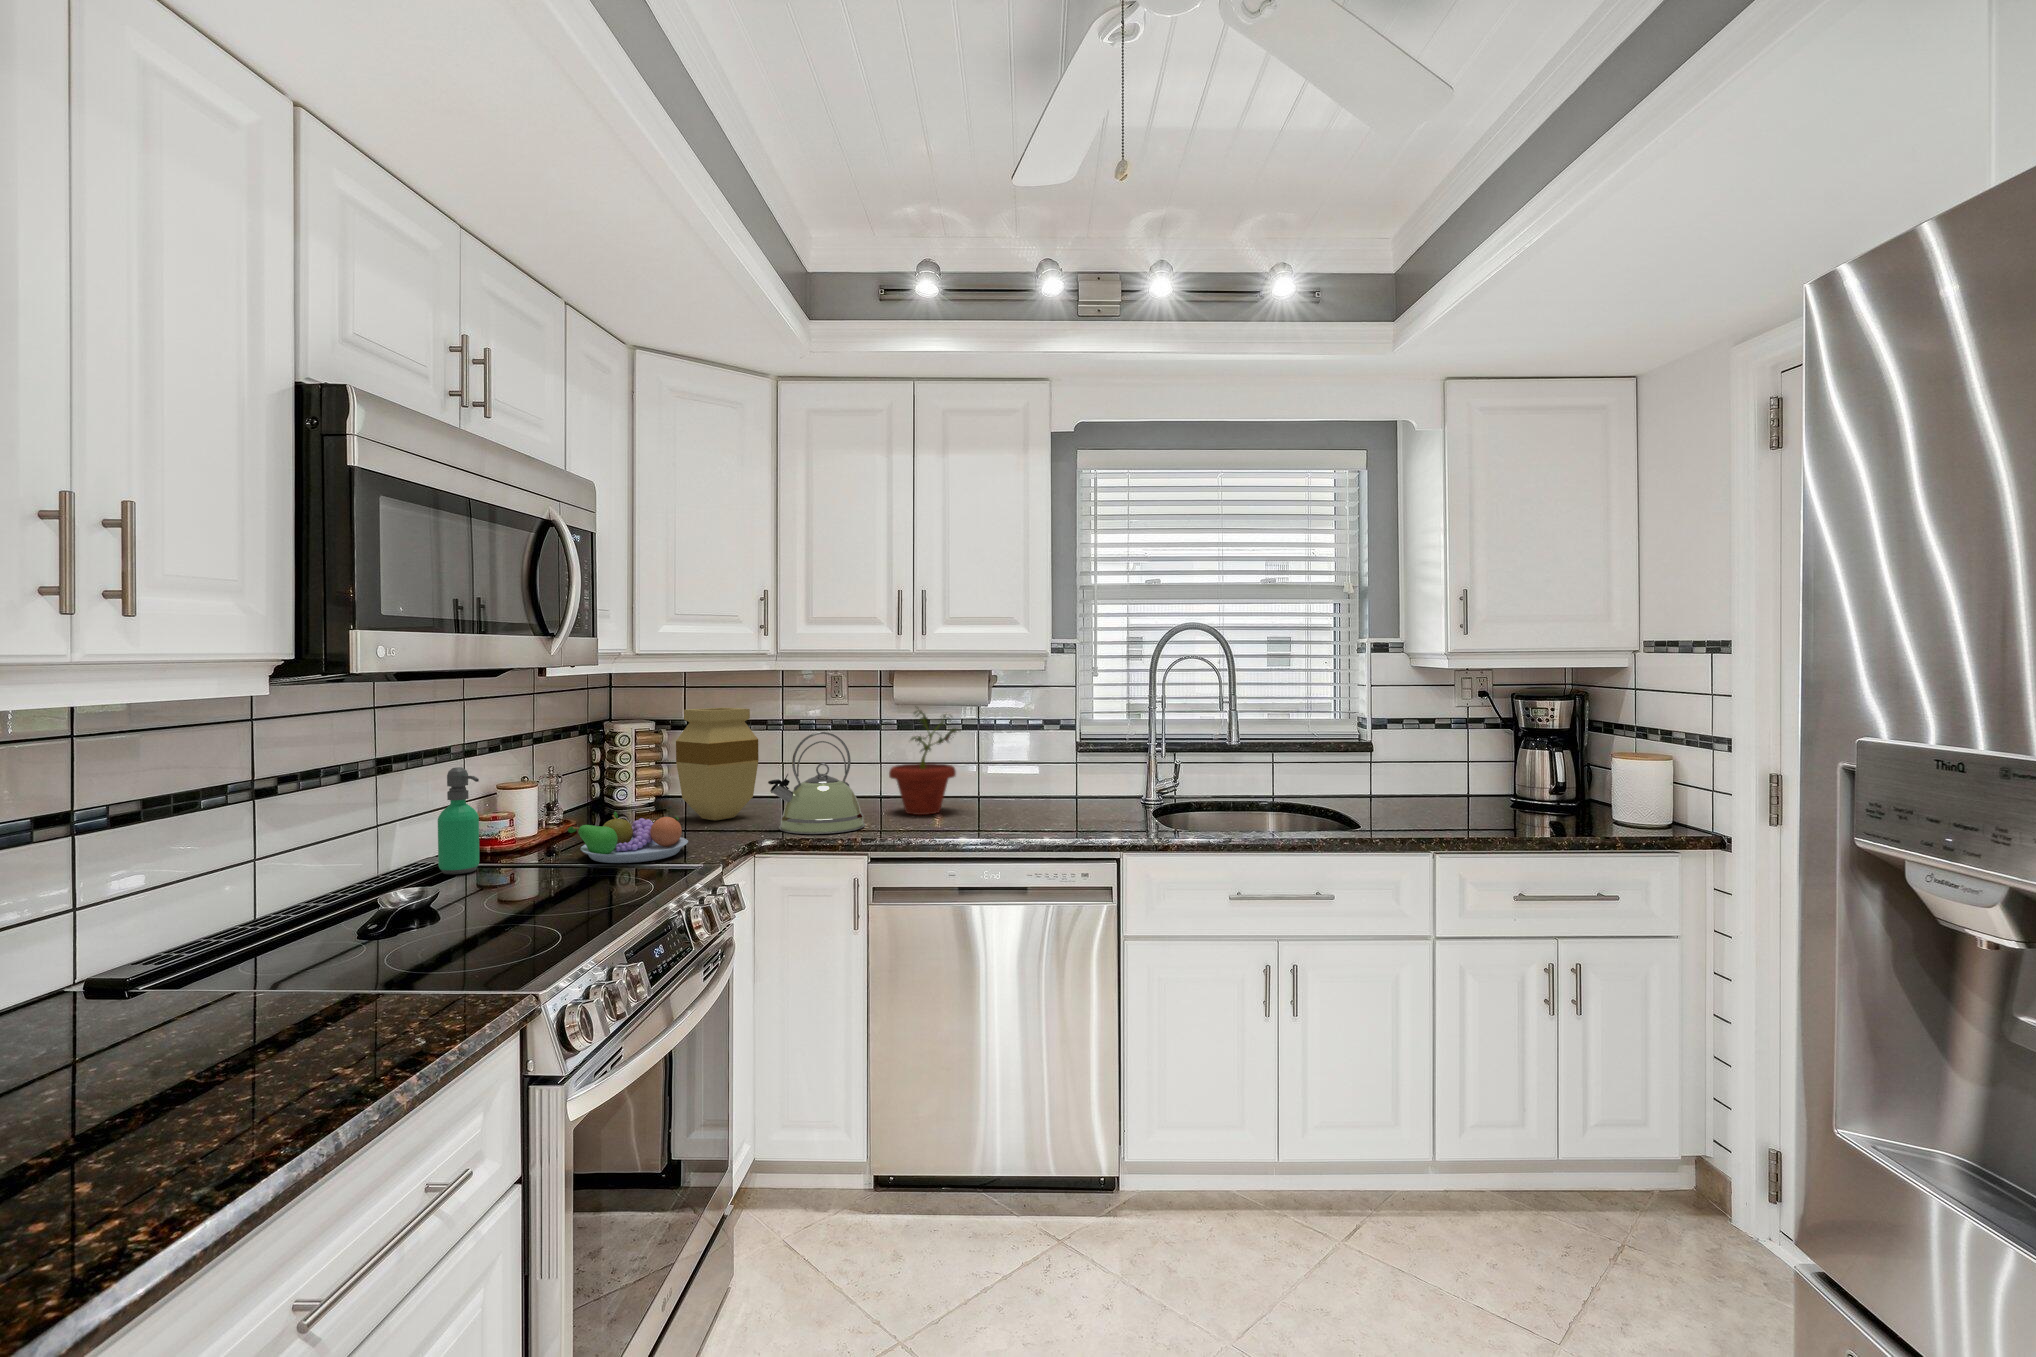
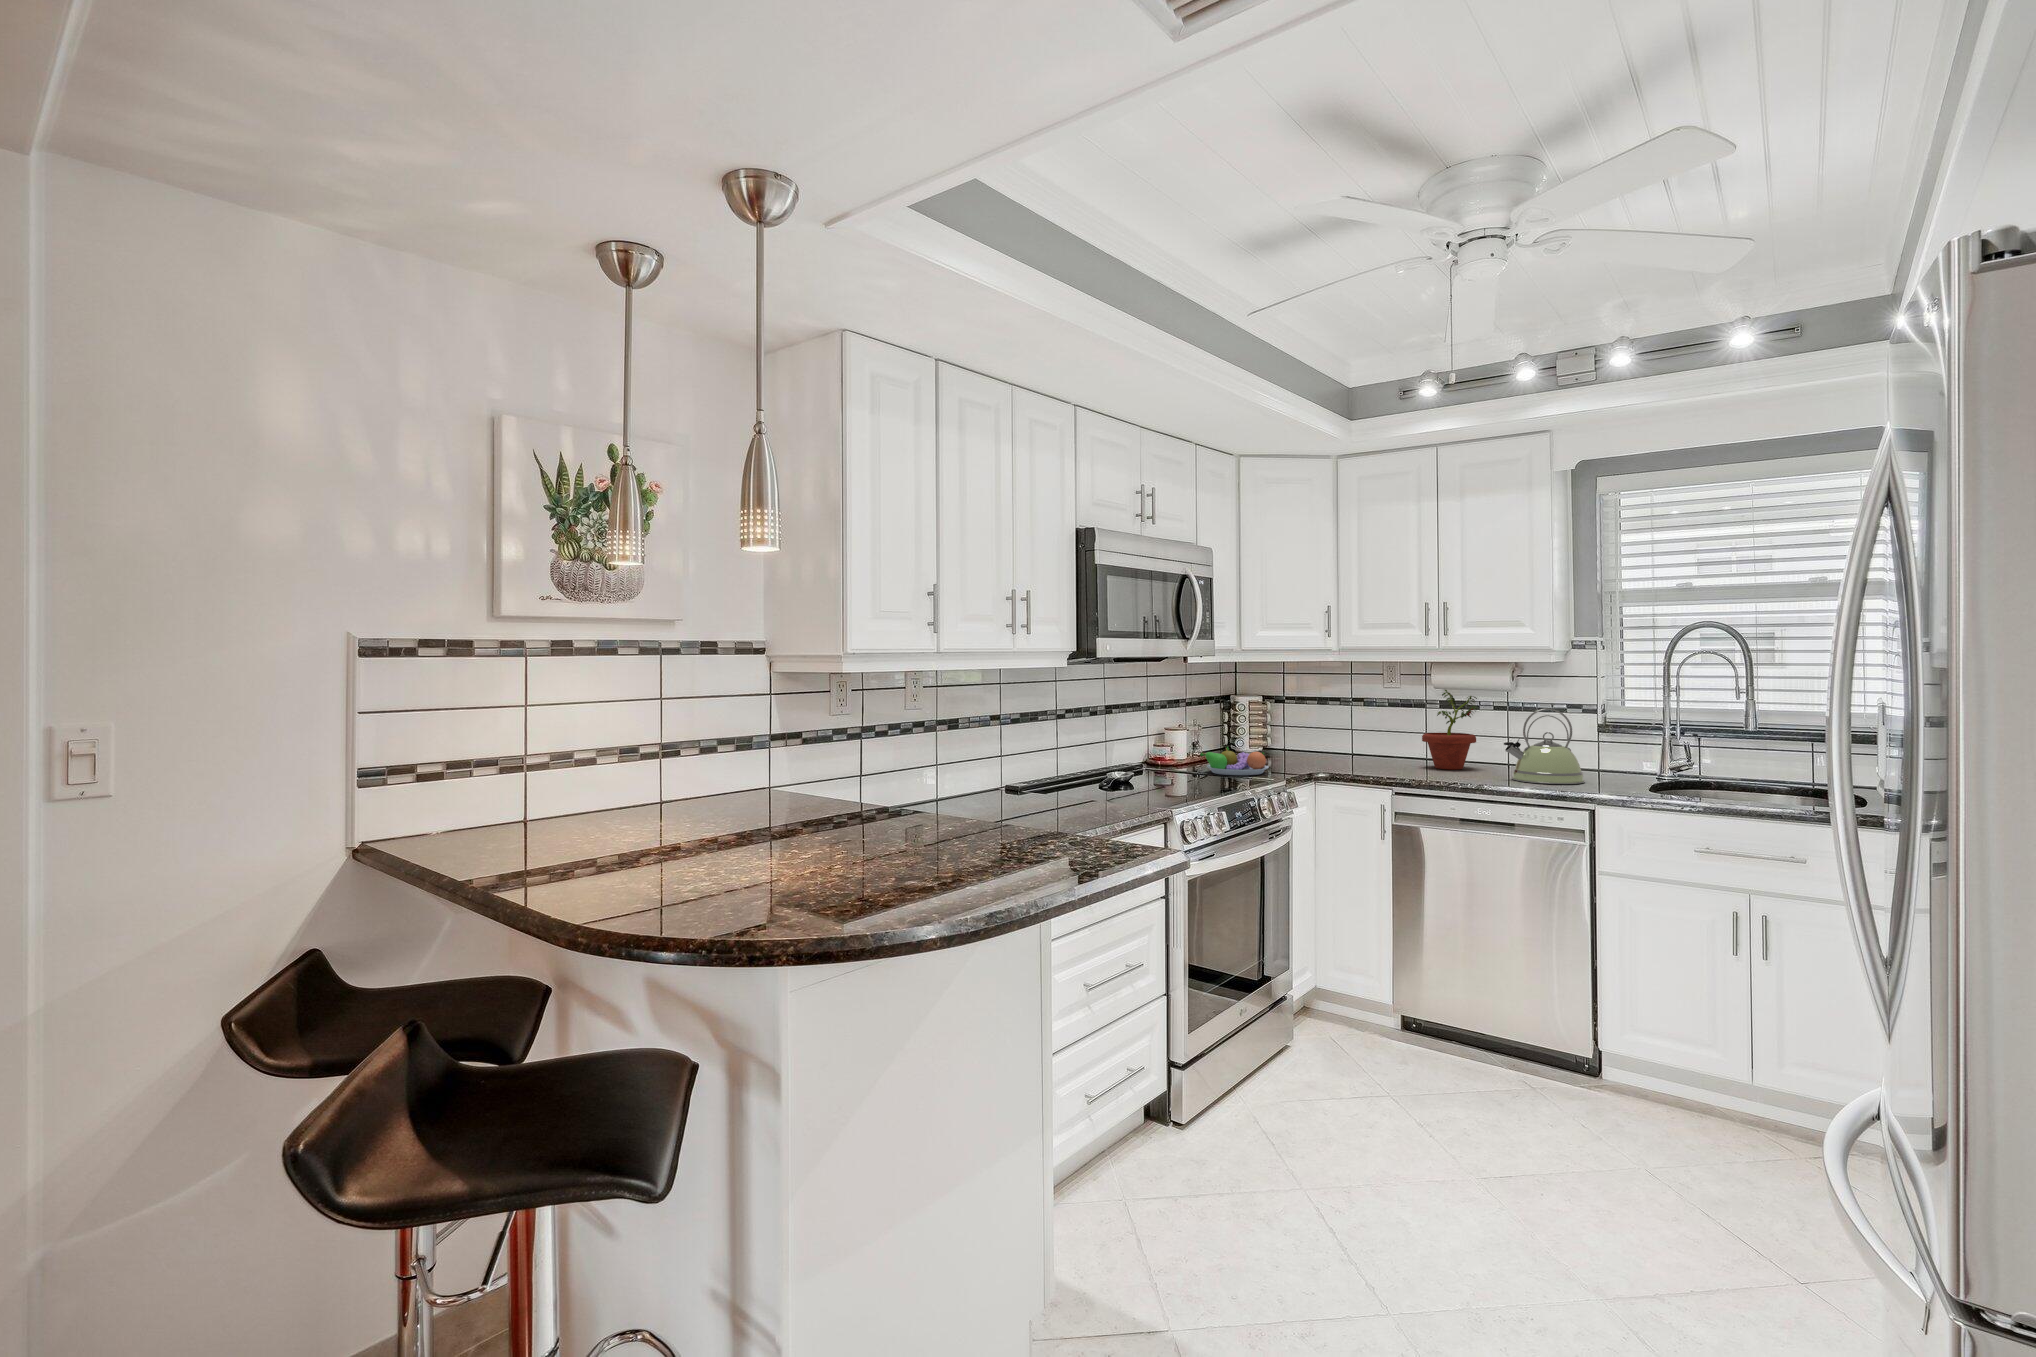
vase: present [676,708,759,821] -> none [1272,688,1326,762]
kettle: present [768,732,865,834] -> present [1504,708,1585,784]
soap dispenser: present [438,767,480,874] -> none [1133,714,1153,772]

